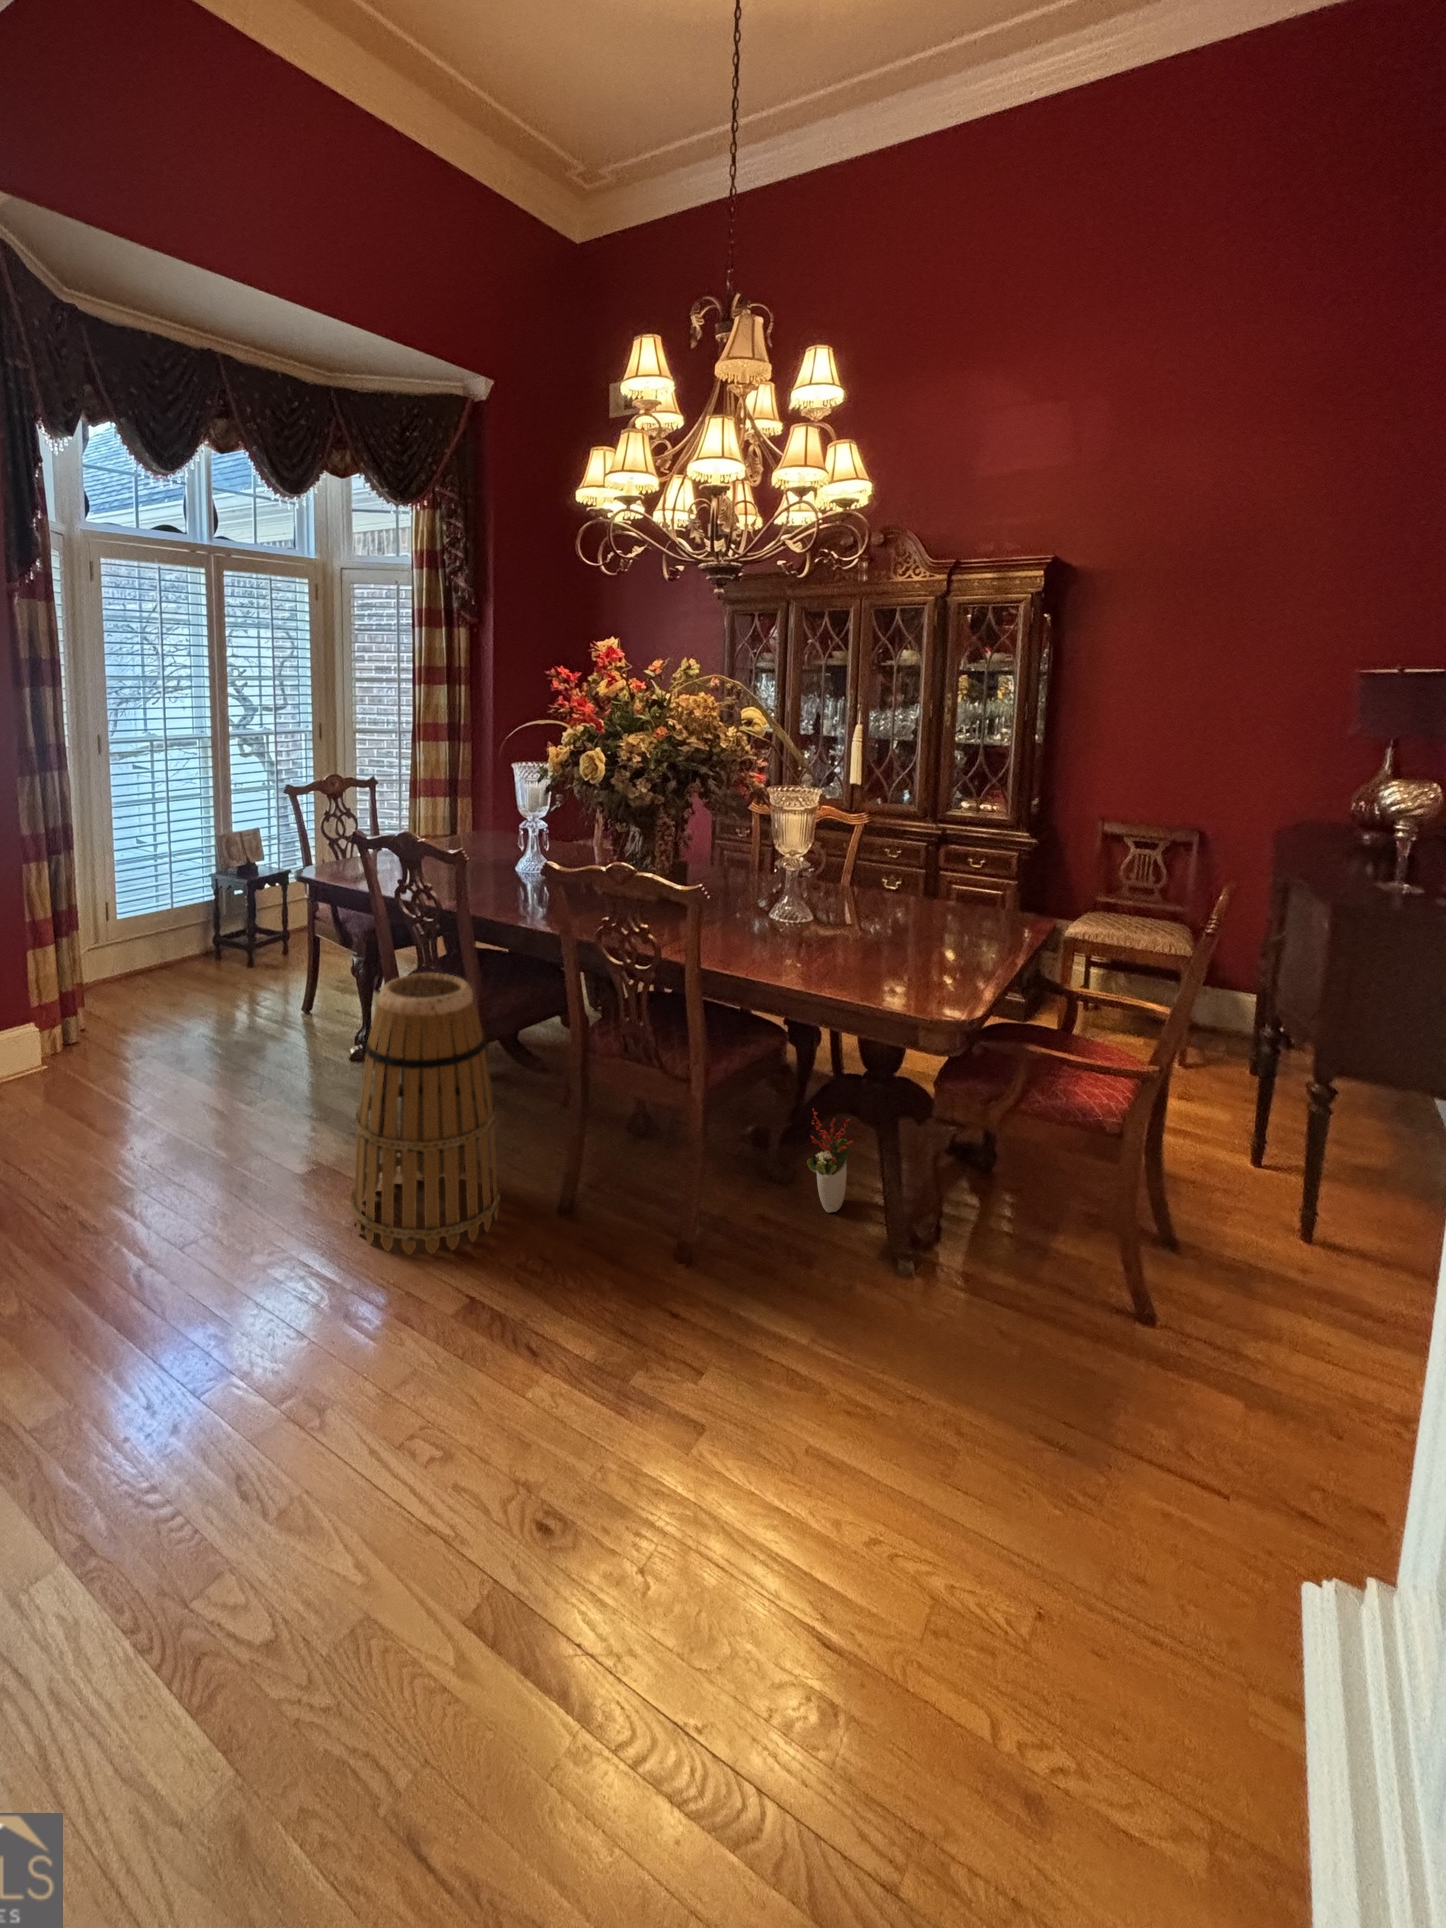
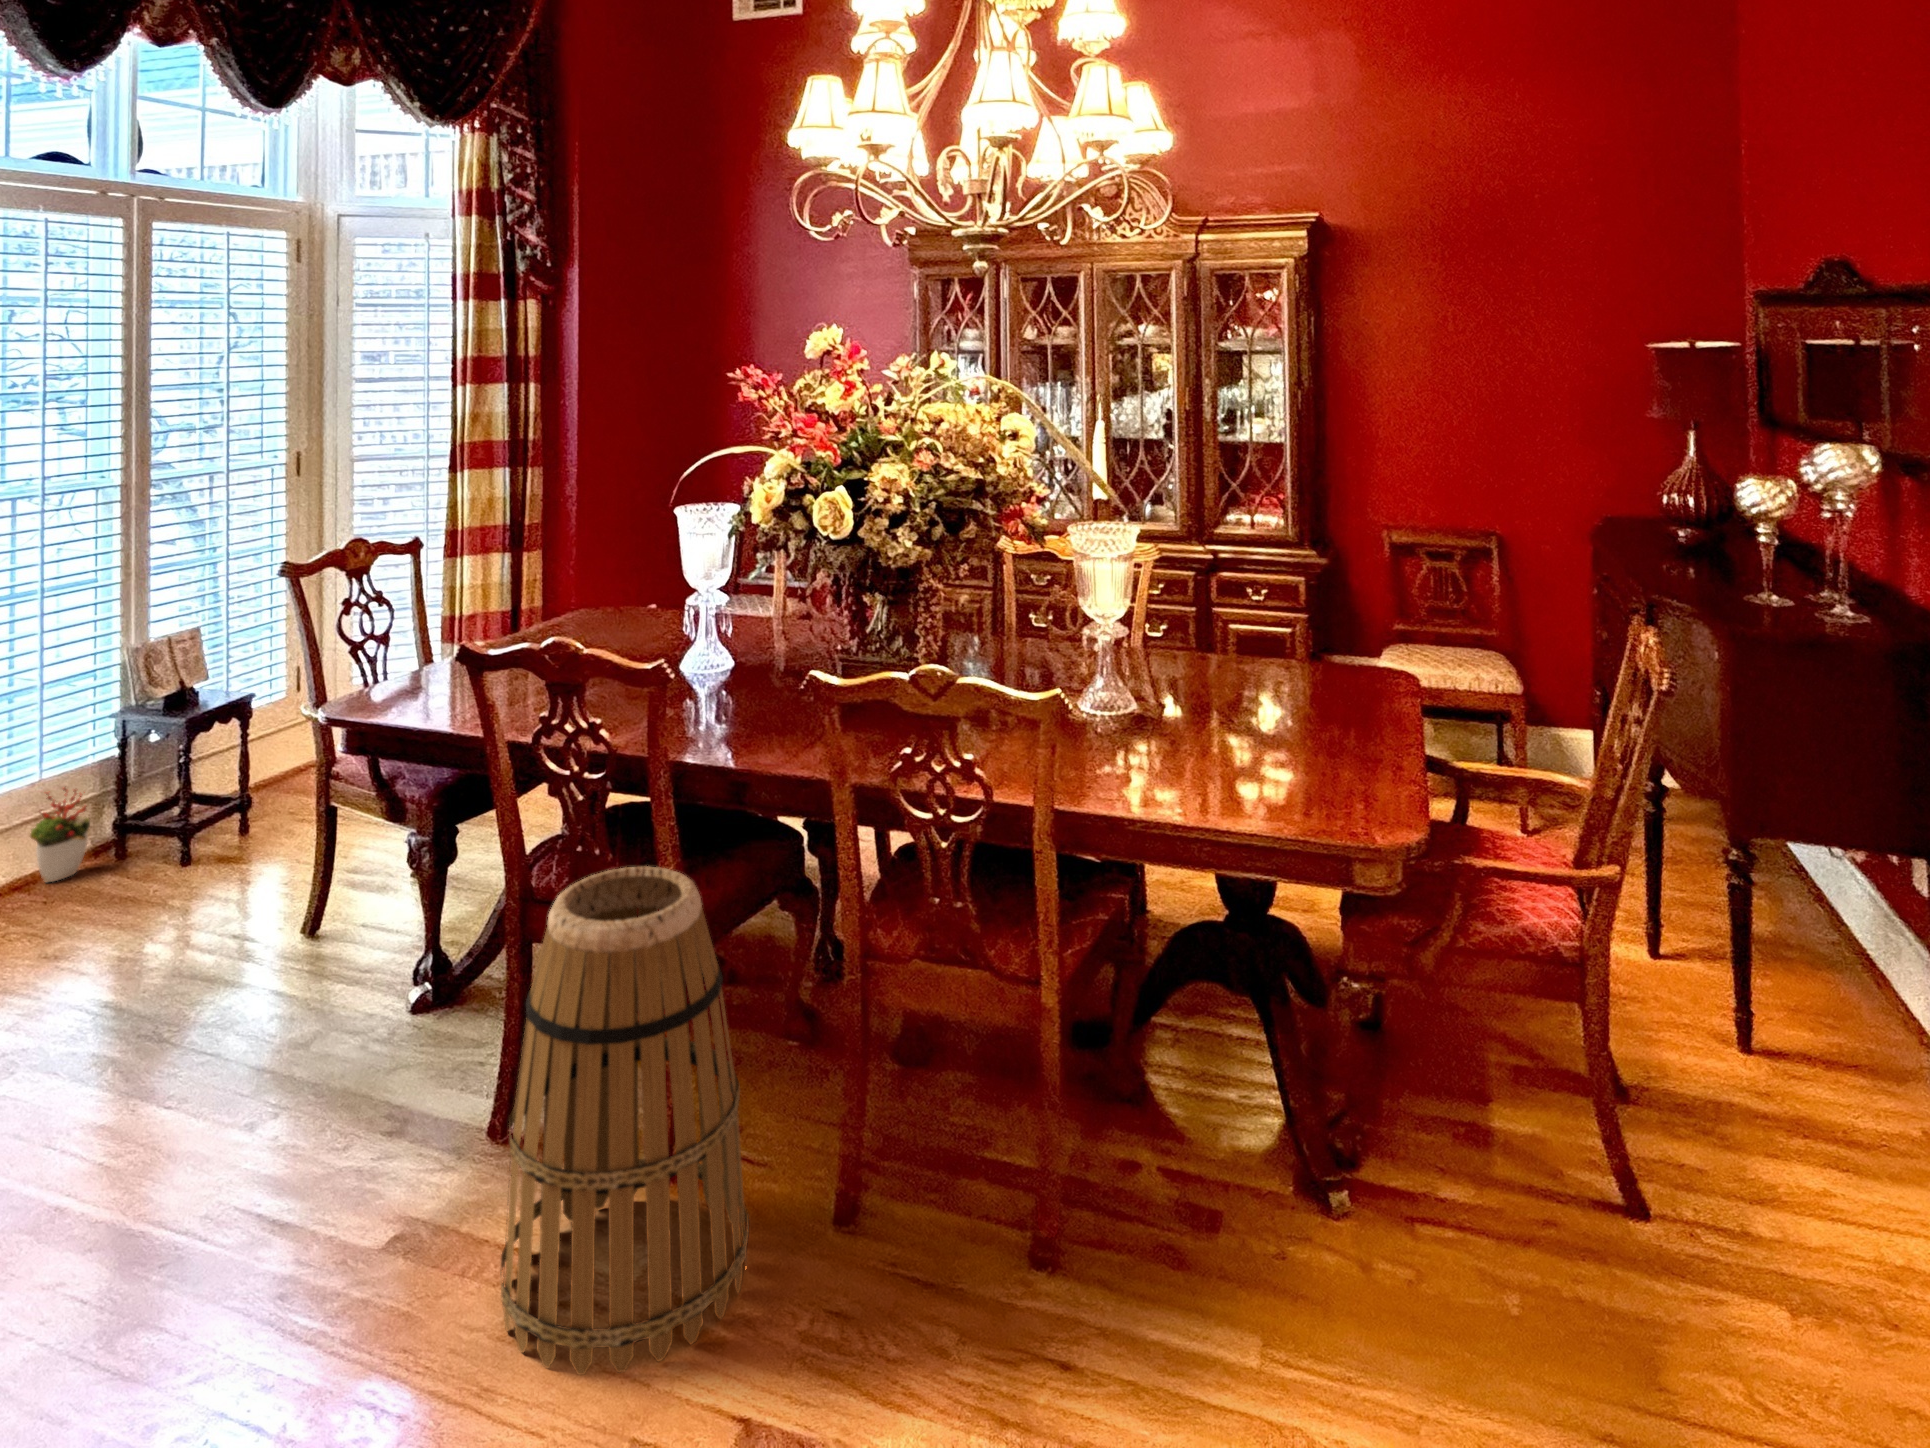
decorative plant: present [807,1109,853,1213] -> present [30,788,90,882]

